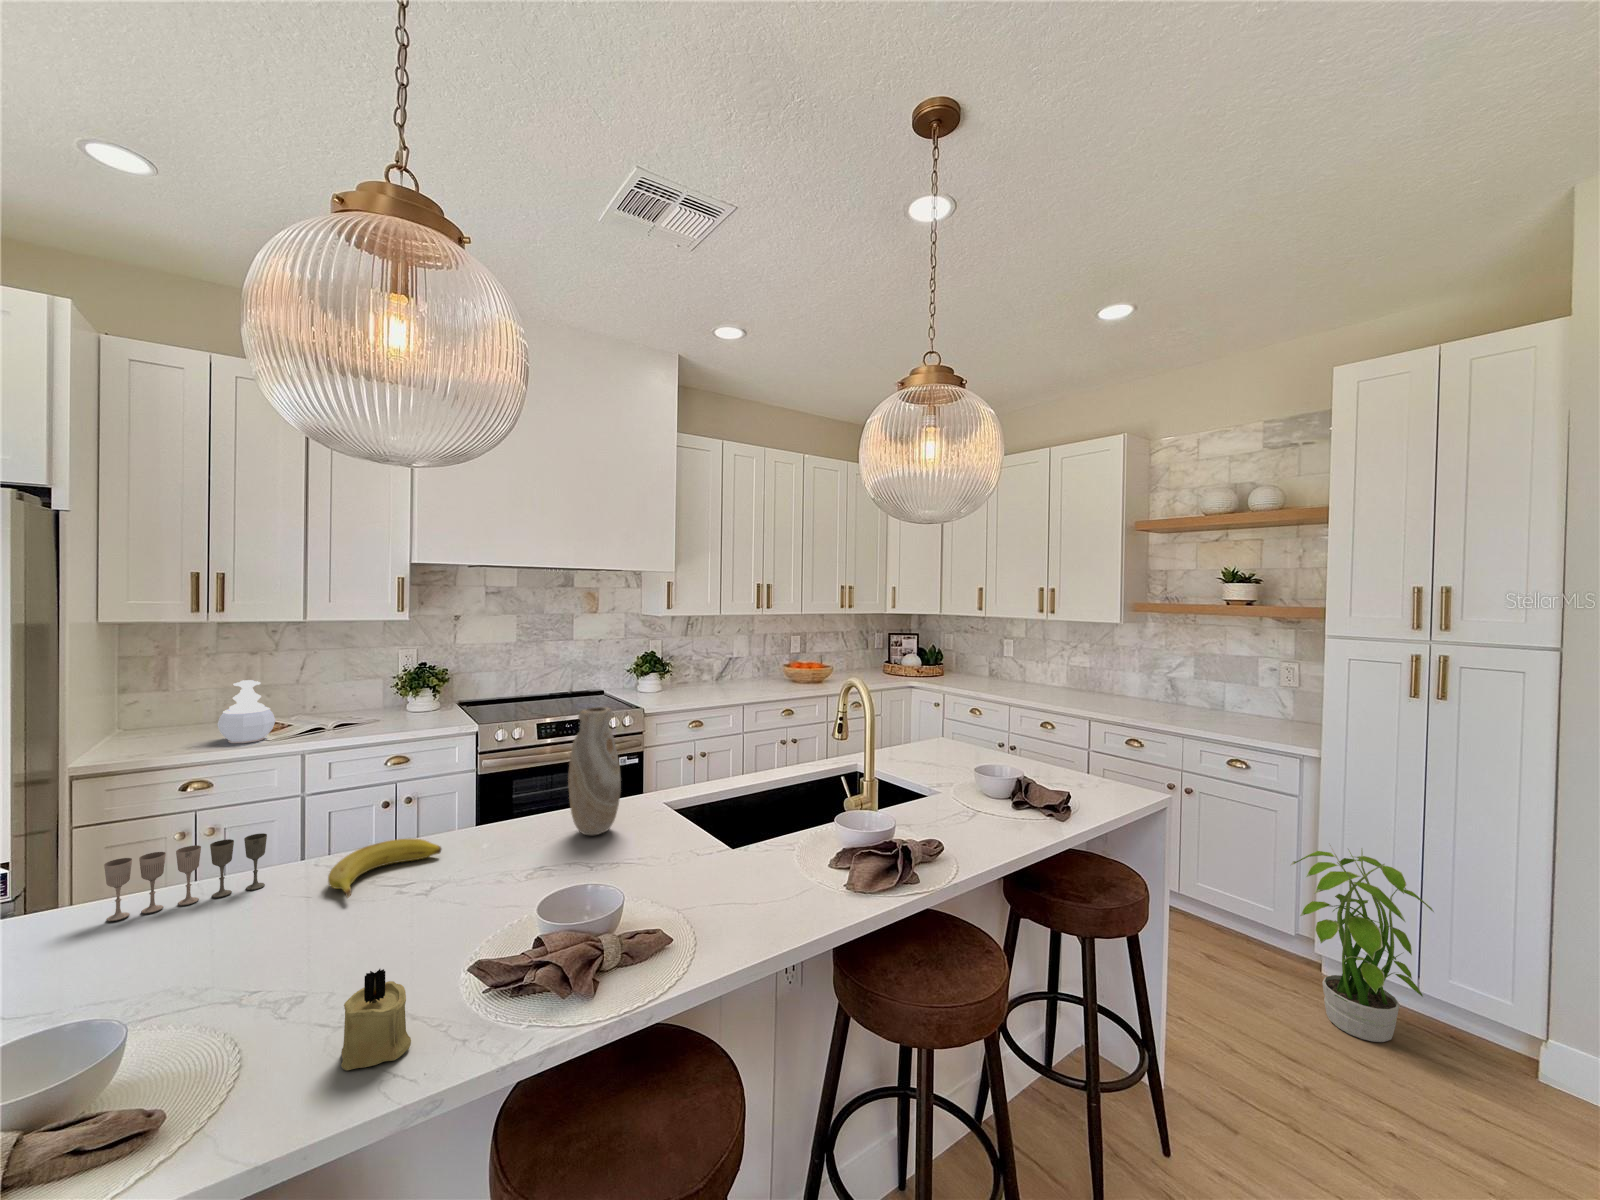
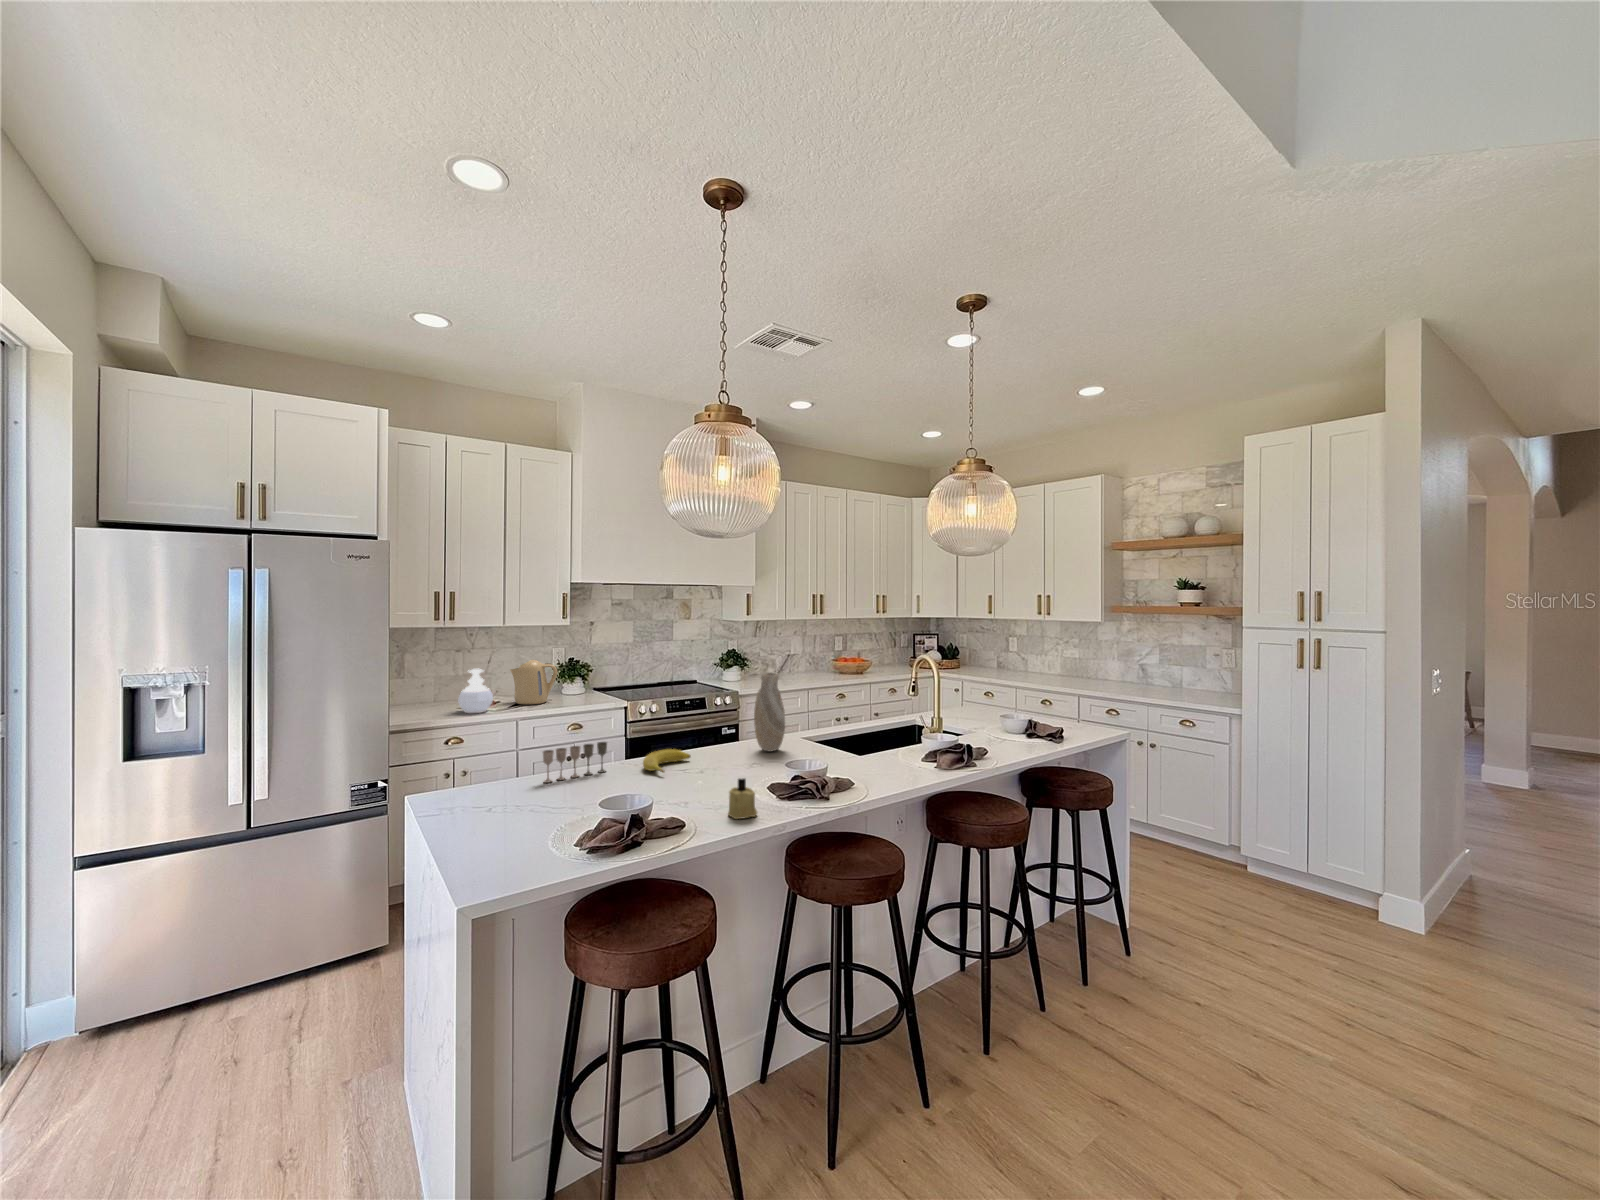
kettle: none [314,667,384,728] -> present [510,660,557,705]
potted plant: present [1291,844,1434,1042] -> none [1222,773,1318,906]

